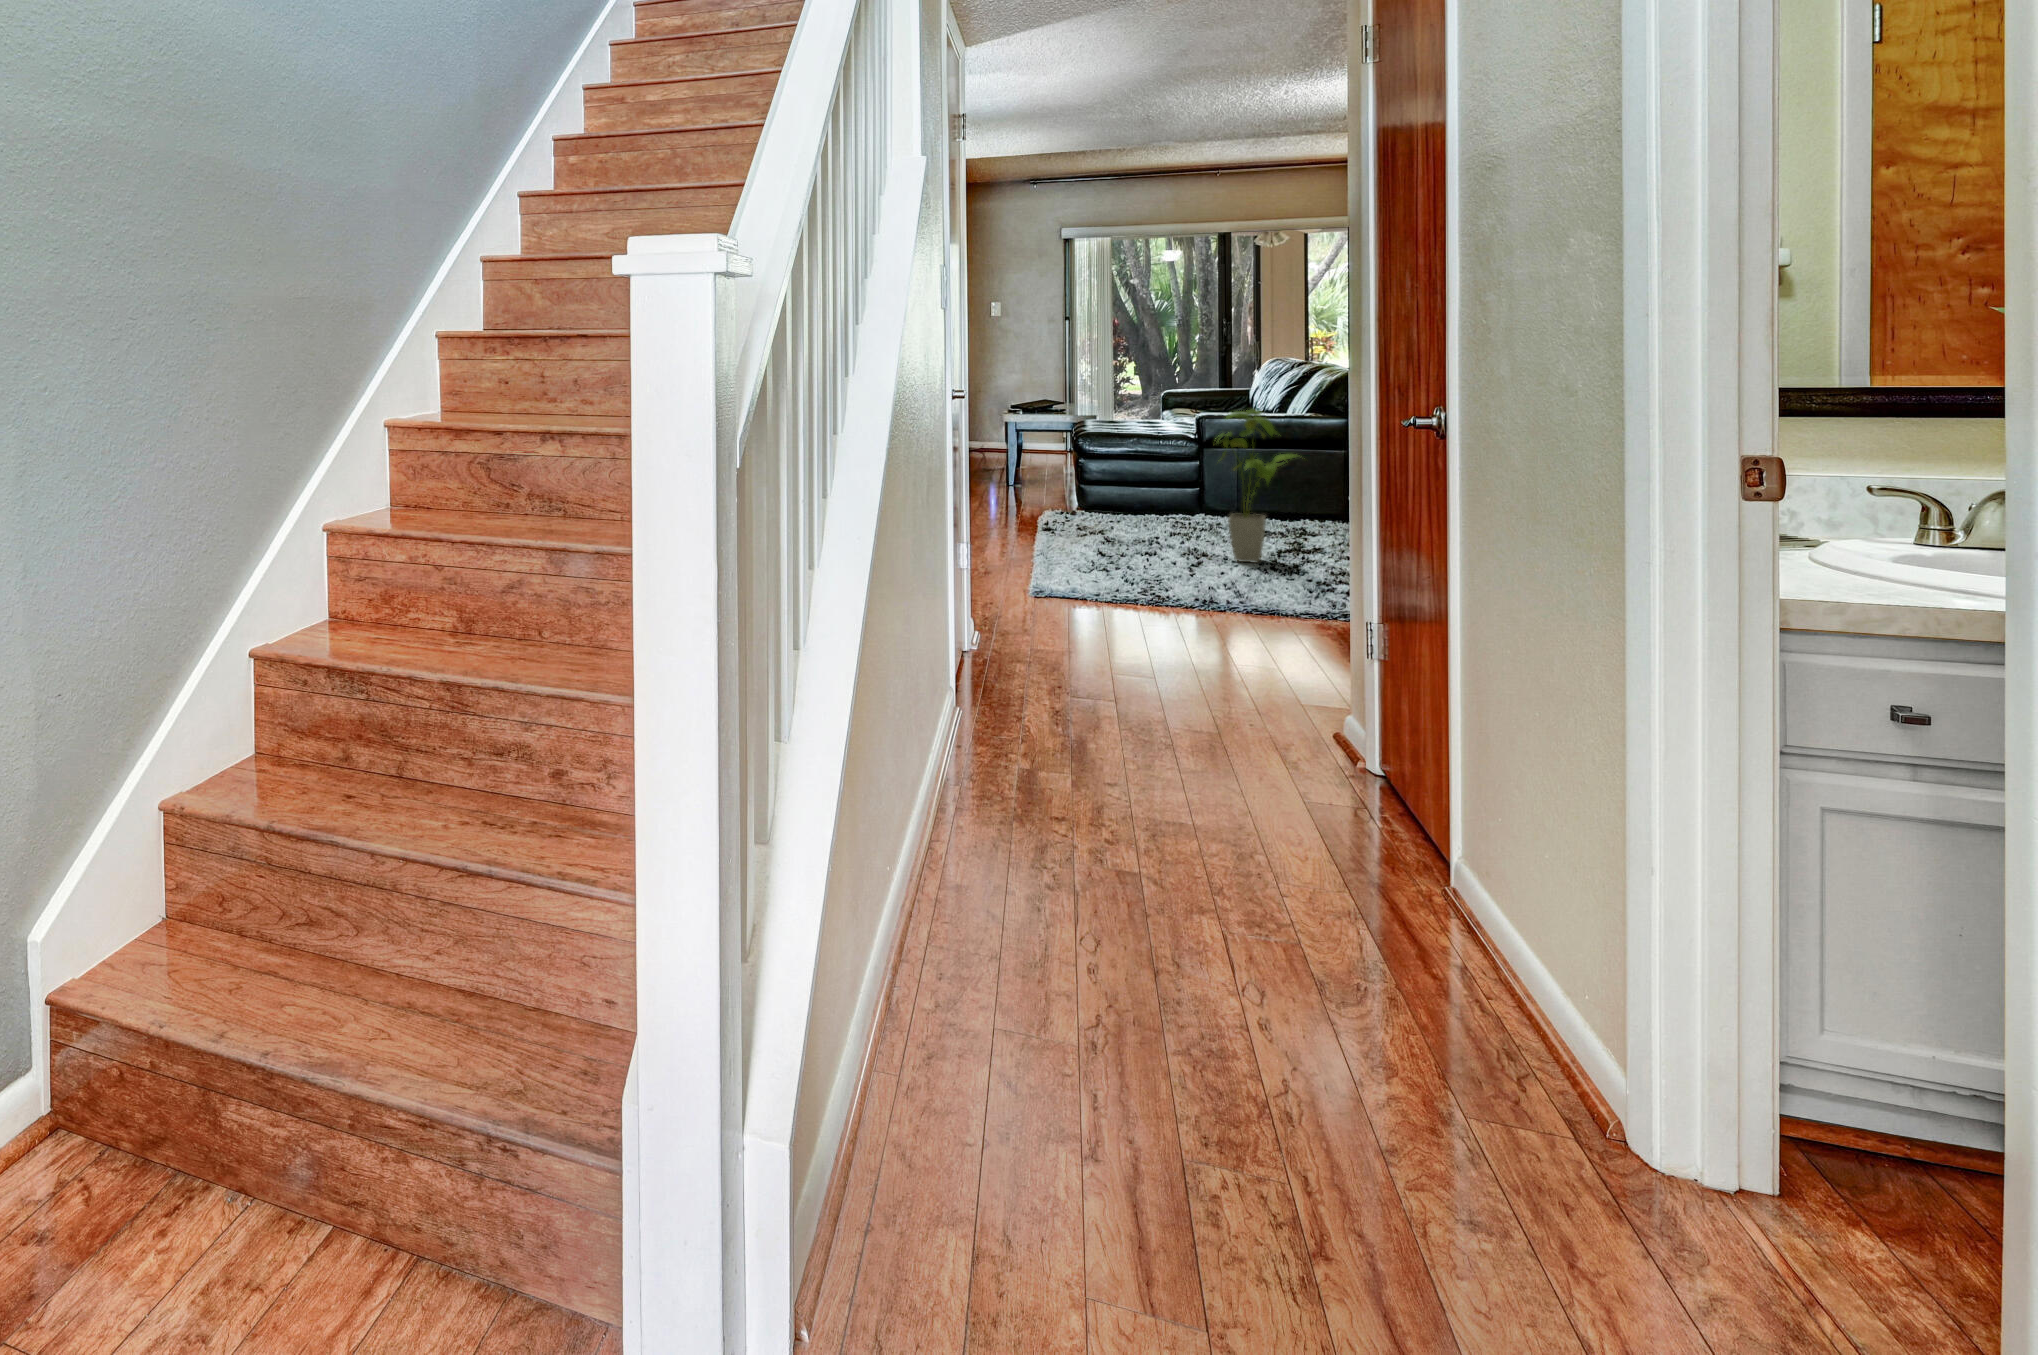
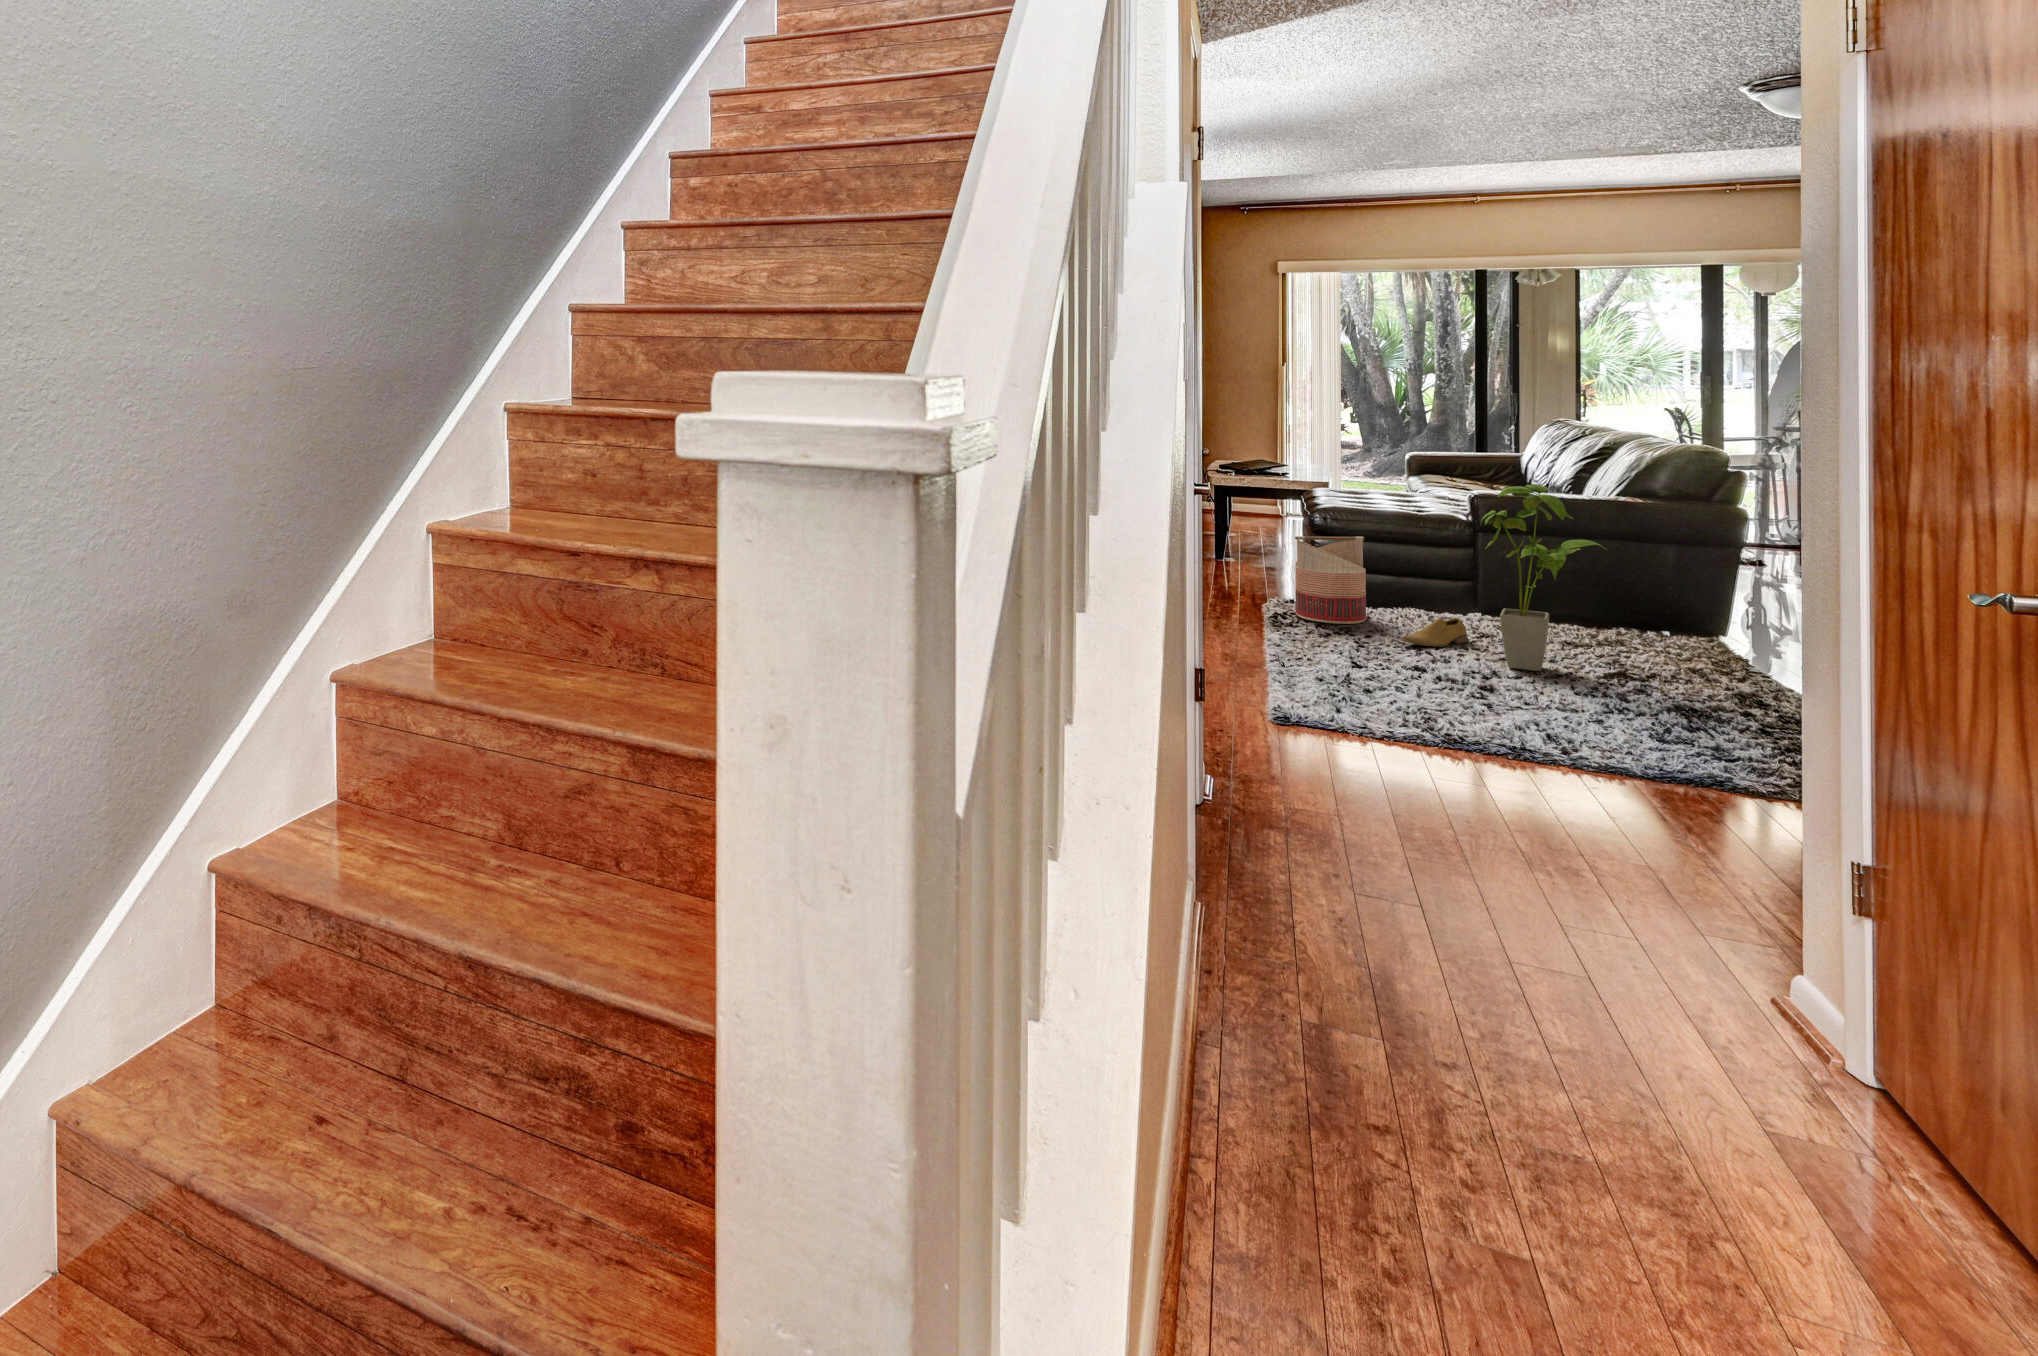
basket: none [1074,463,1132,536] -> present [1295,536,1366,624]
shoe: none [1156,525,1208,549] -> present [1402,618,1468,647]

